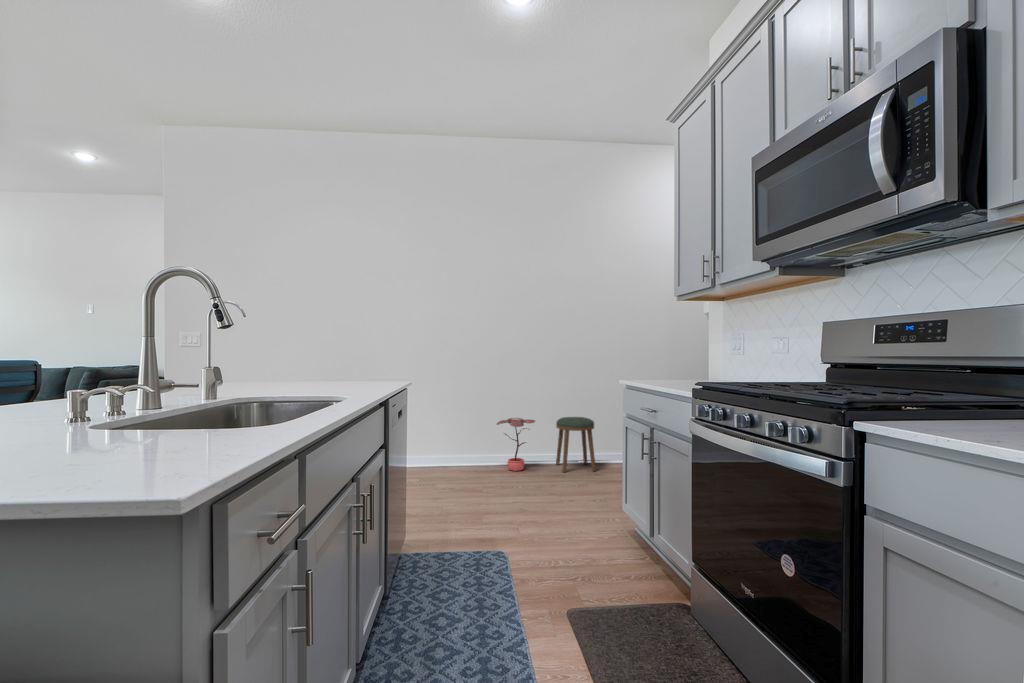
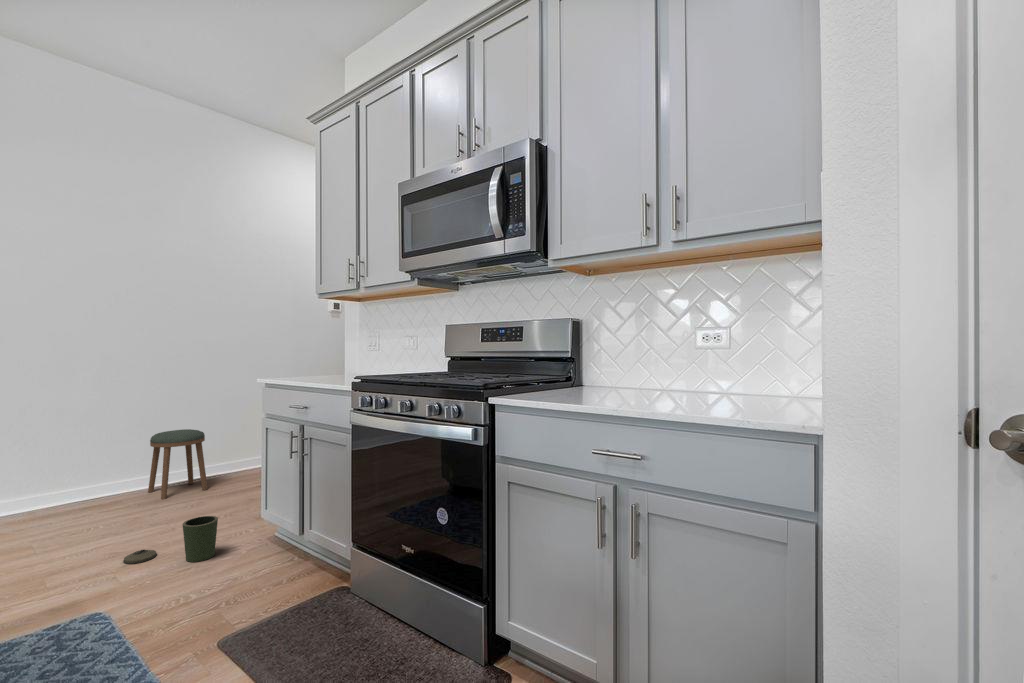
potted plant: present [497,418,535,471] -> none [49,441,118,513]
trash can: none [526,495,588,533] -> present [123,516,218,564]

